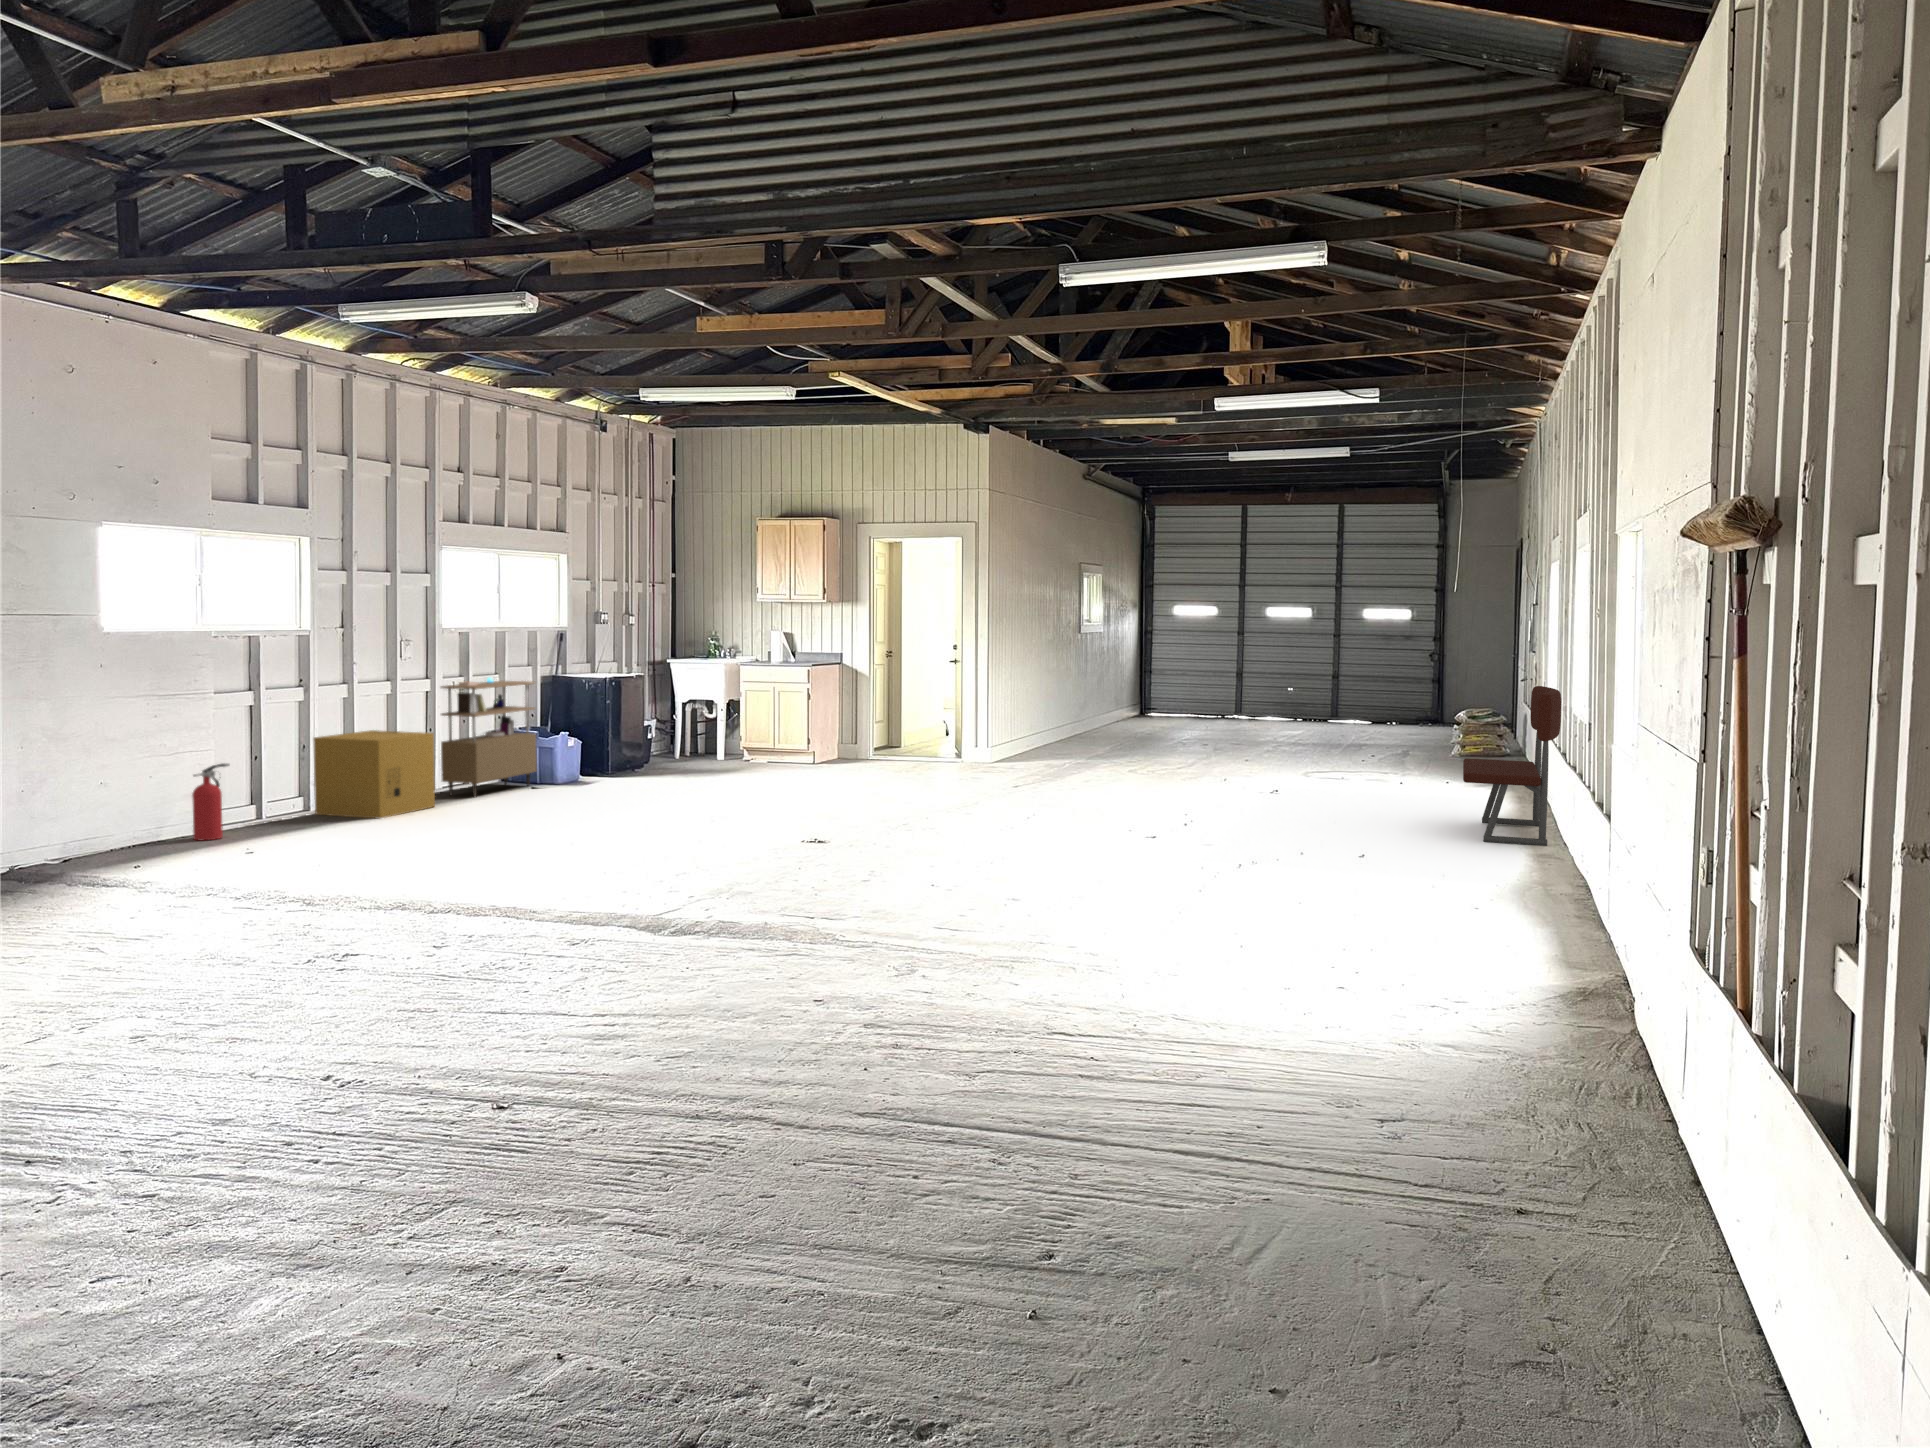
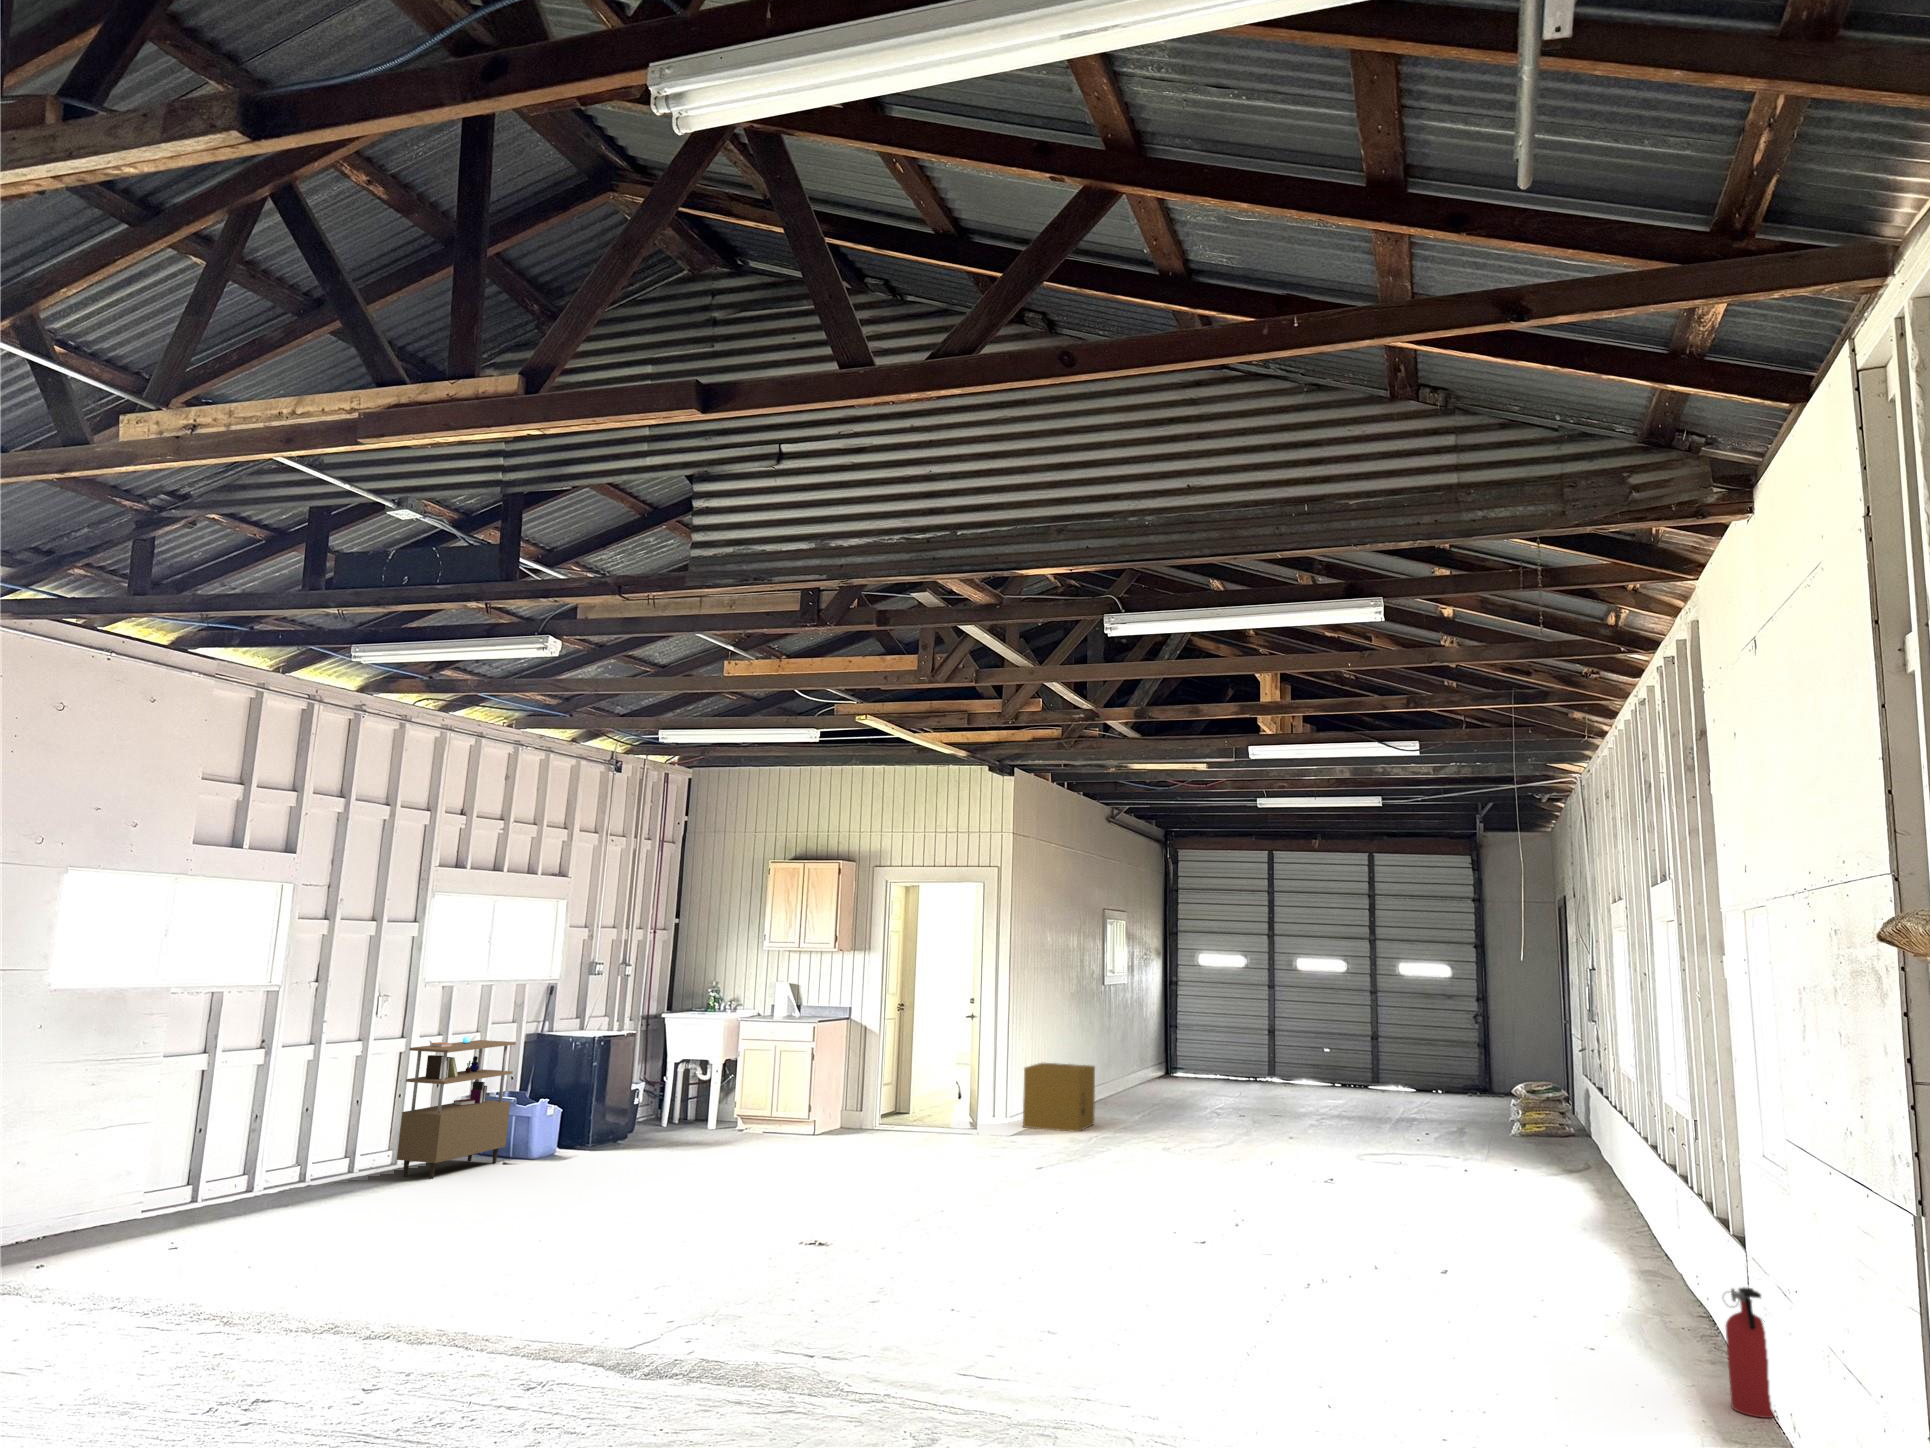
bench: present [1463,686,1561,846] -> none [1551,1071,1667,1270]
cardboard box: present [314,730,435,818] -> present [1023,1063,1095,1132]
fire extinguisher: present [192,764,229,840] -> present [1725,1288,1775,1418]

